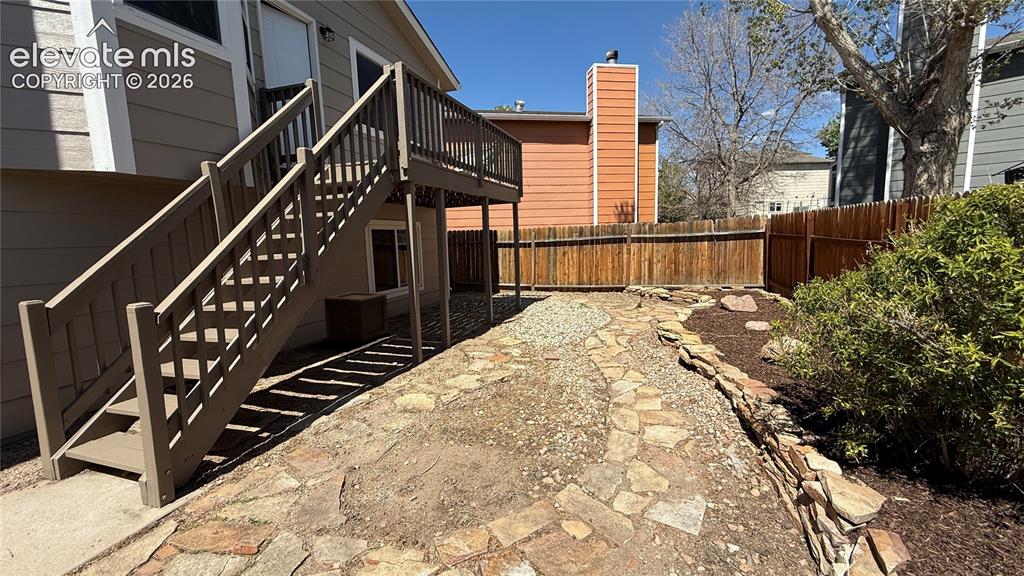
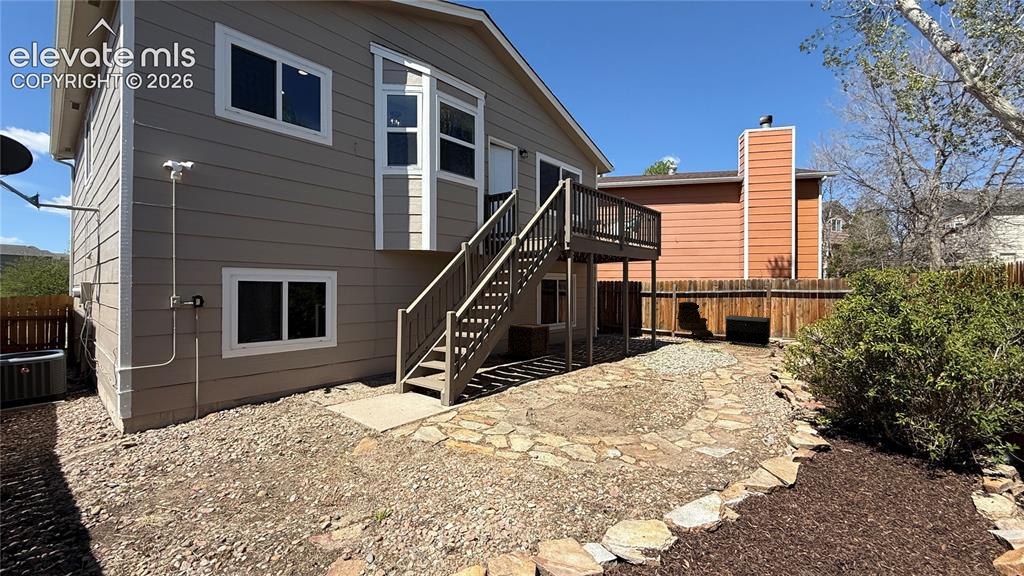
lounge chair: none [536,252,576,297] -> present [677,302,713,343]
storage bench: none [588,264,630,297] -> present [725,315,770,347]

